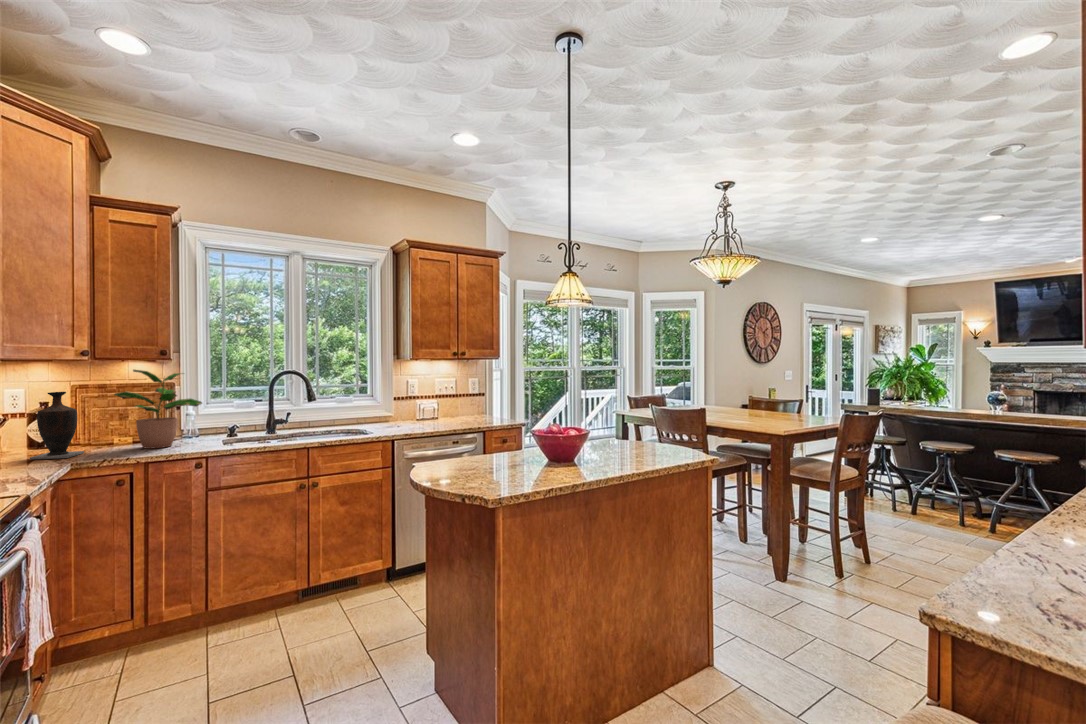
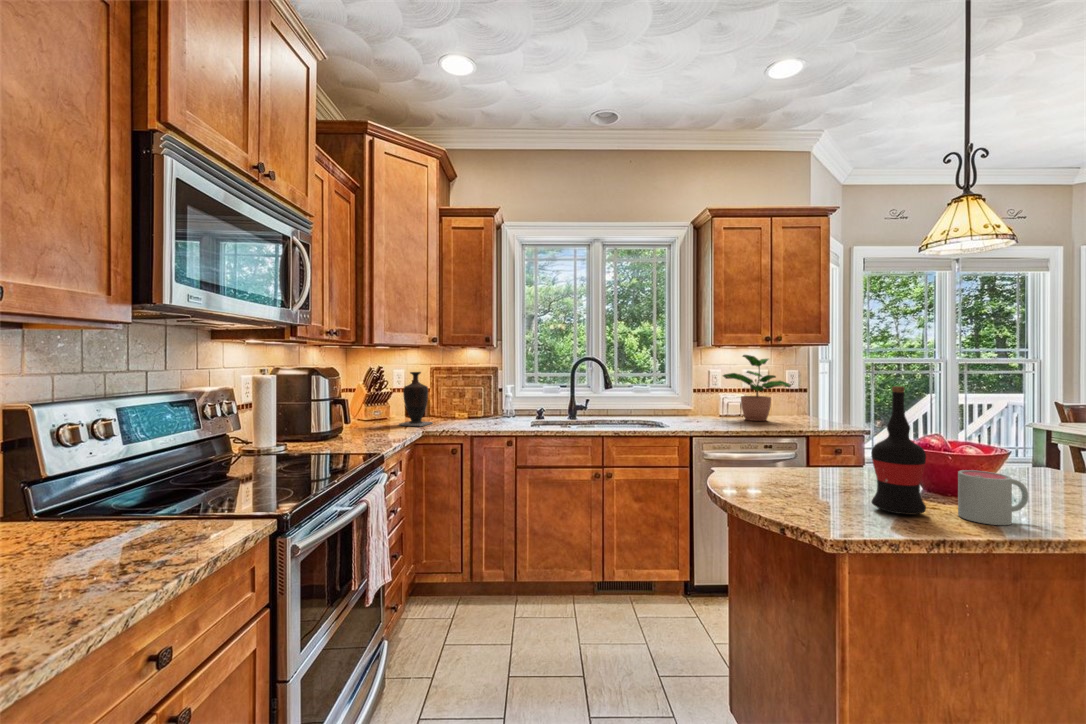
potted plant: present [115,370,202,449] -> present [723,355,791,421]
wine bottle: none [517,395,546,477] -> present [872,386,926,515]
mug: none [562,445,595,476] -> present [958,470,1029,525]

